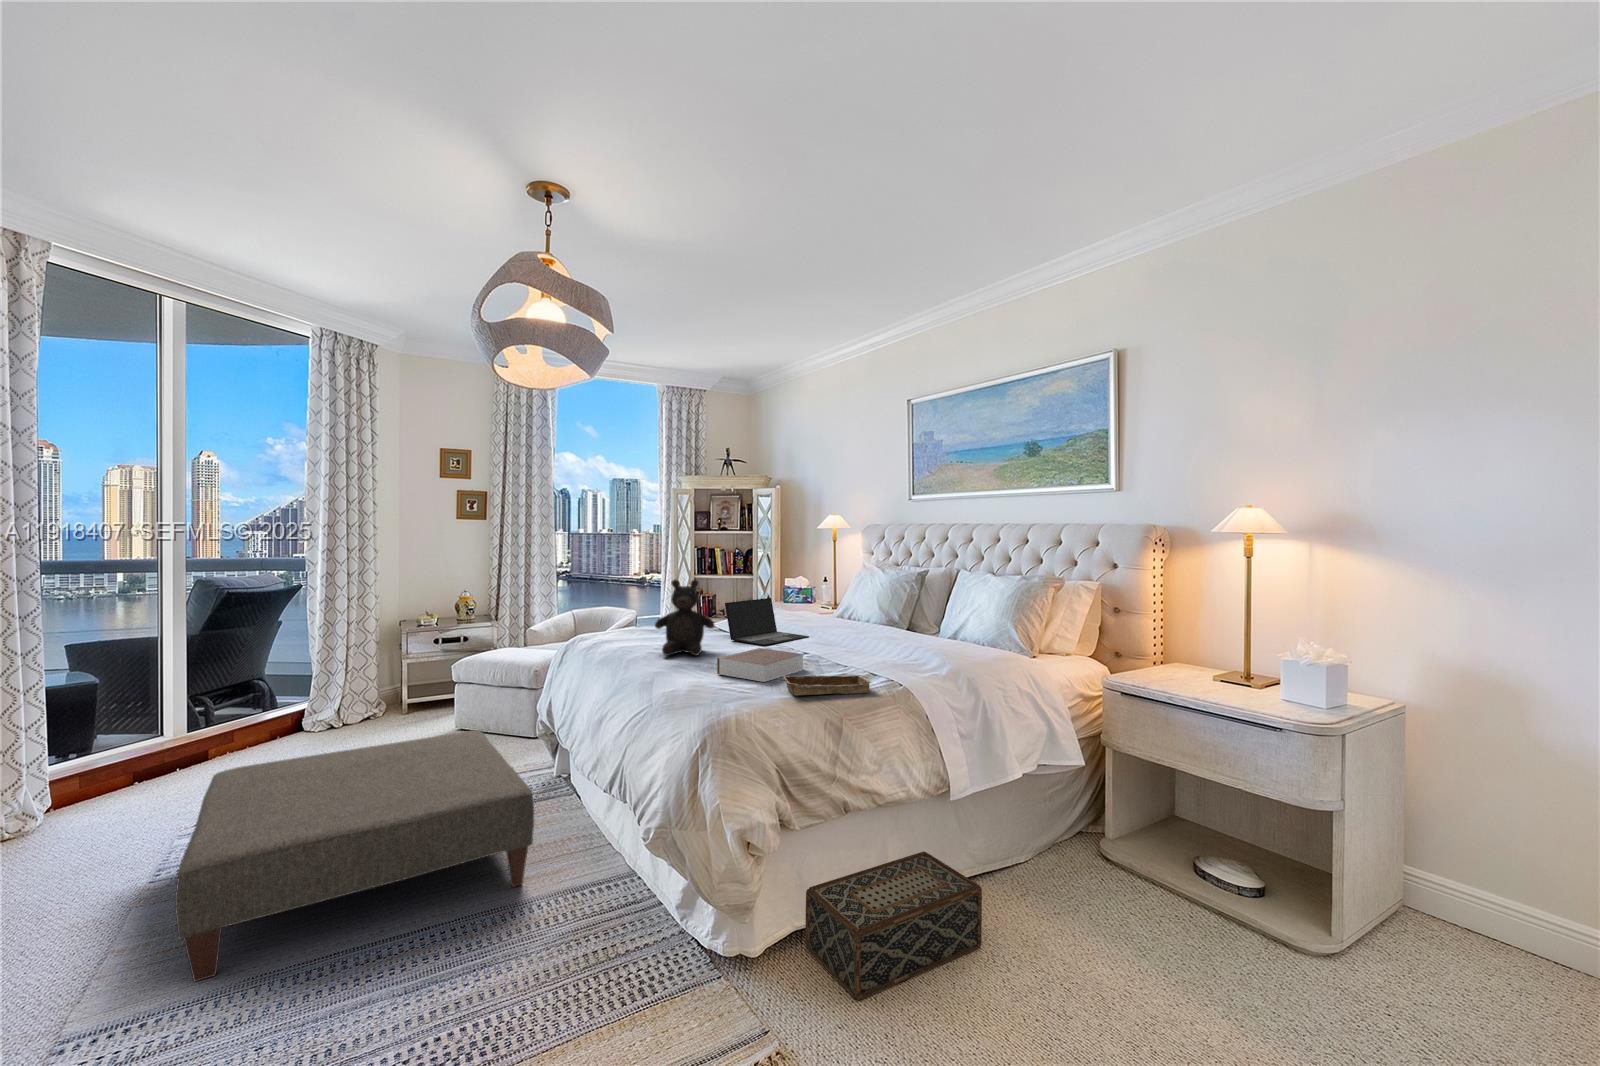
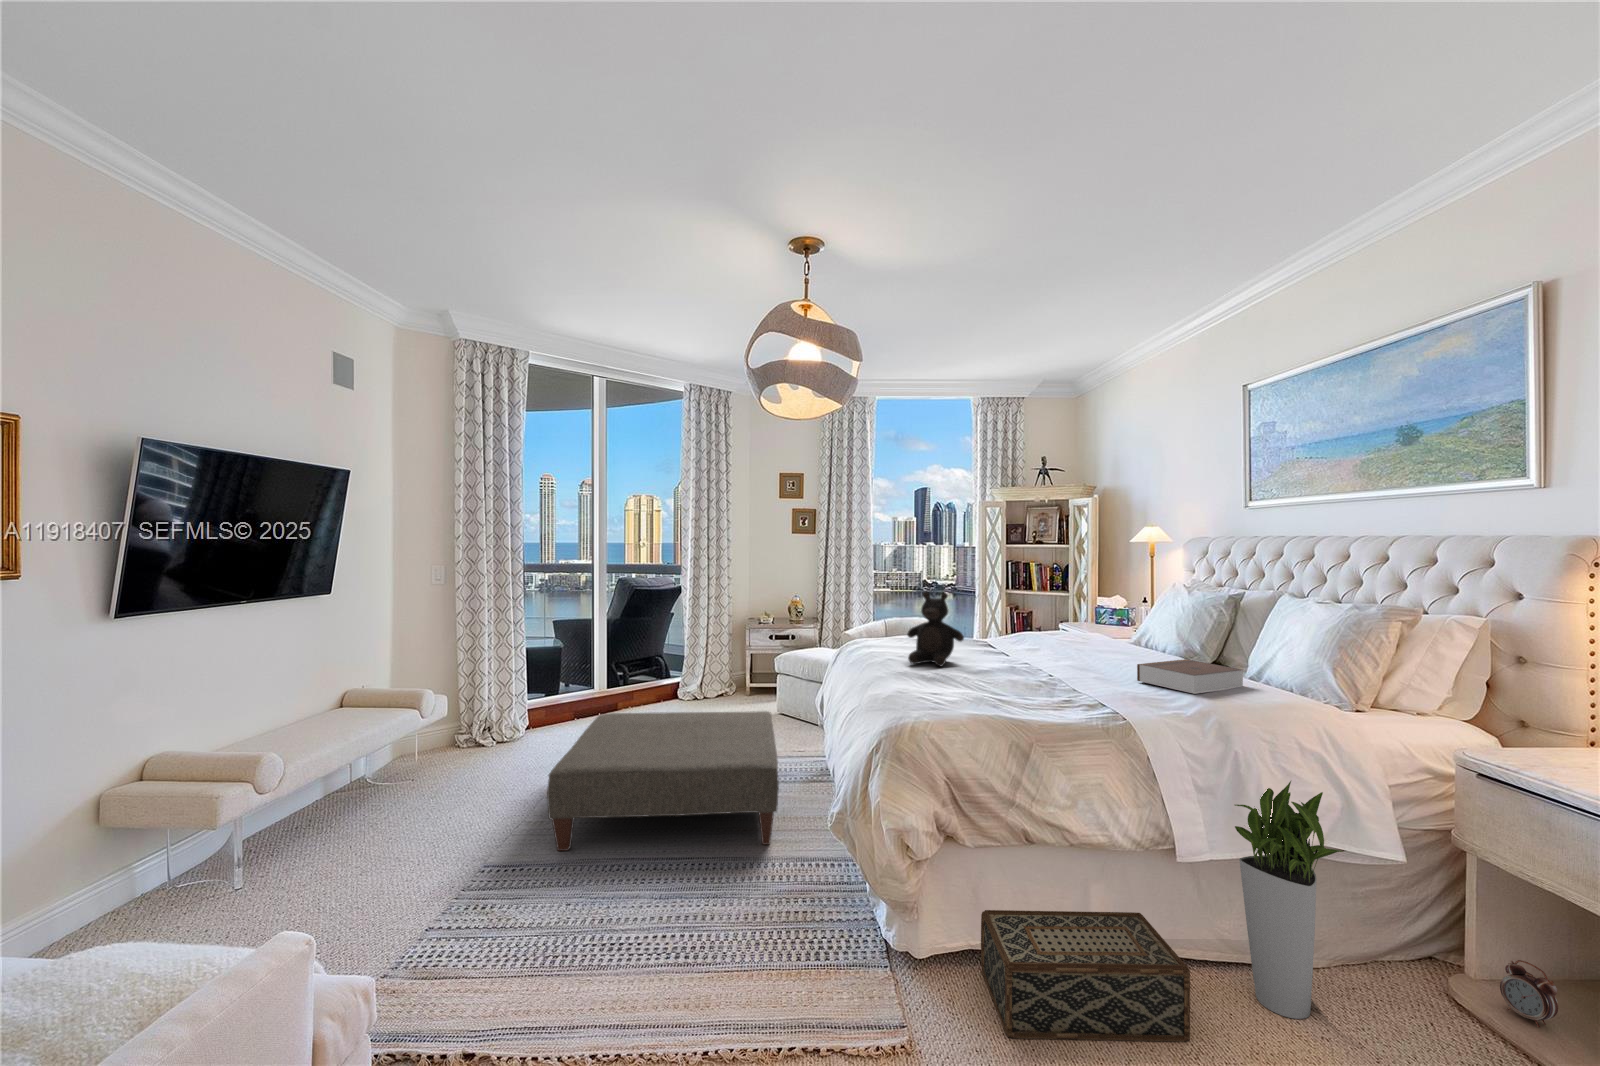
laptop: present [725,598,809,645] -> none [985,615,1078,664]
book: present [717,648,804,682] -> present [1137,659,1244,694]
tray: present [783,675,871,695] -> none [986,693,1080,722]
planter: none [984,716,1058,903] -> present [1235,781,1343,1019]
alarm clock: none [1126,816,1157,859] -> present [1500,960,1558,1027]

